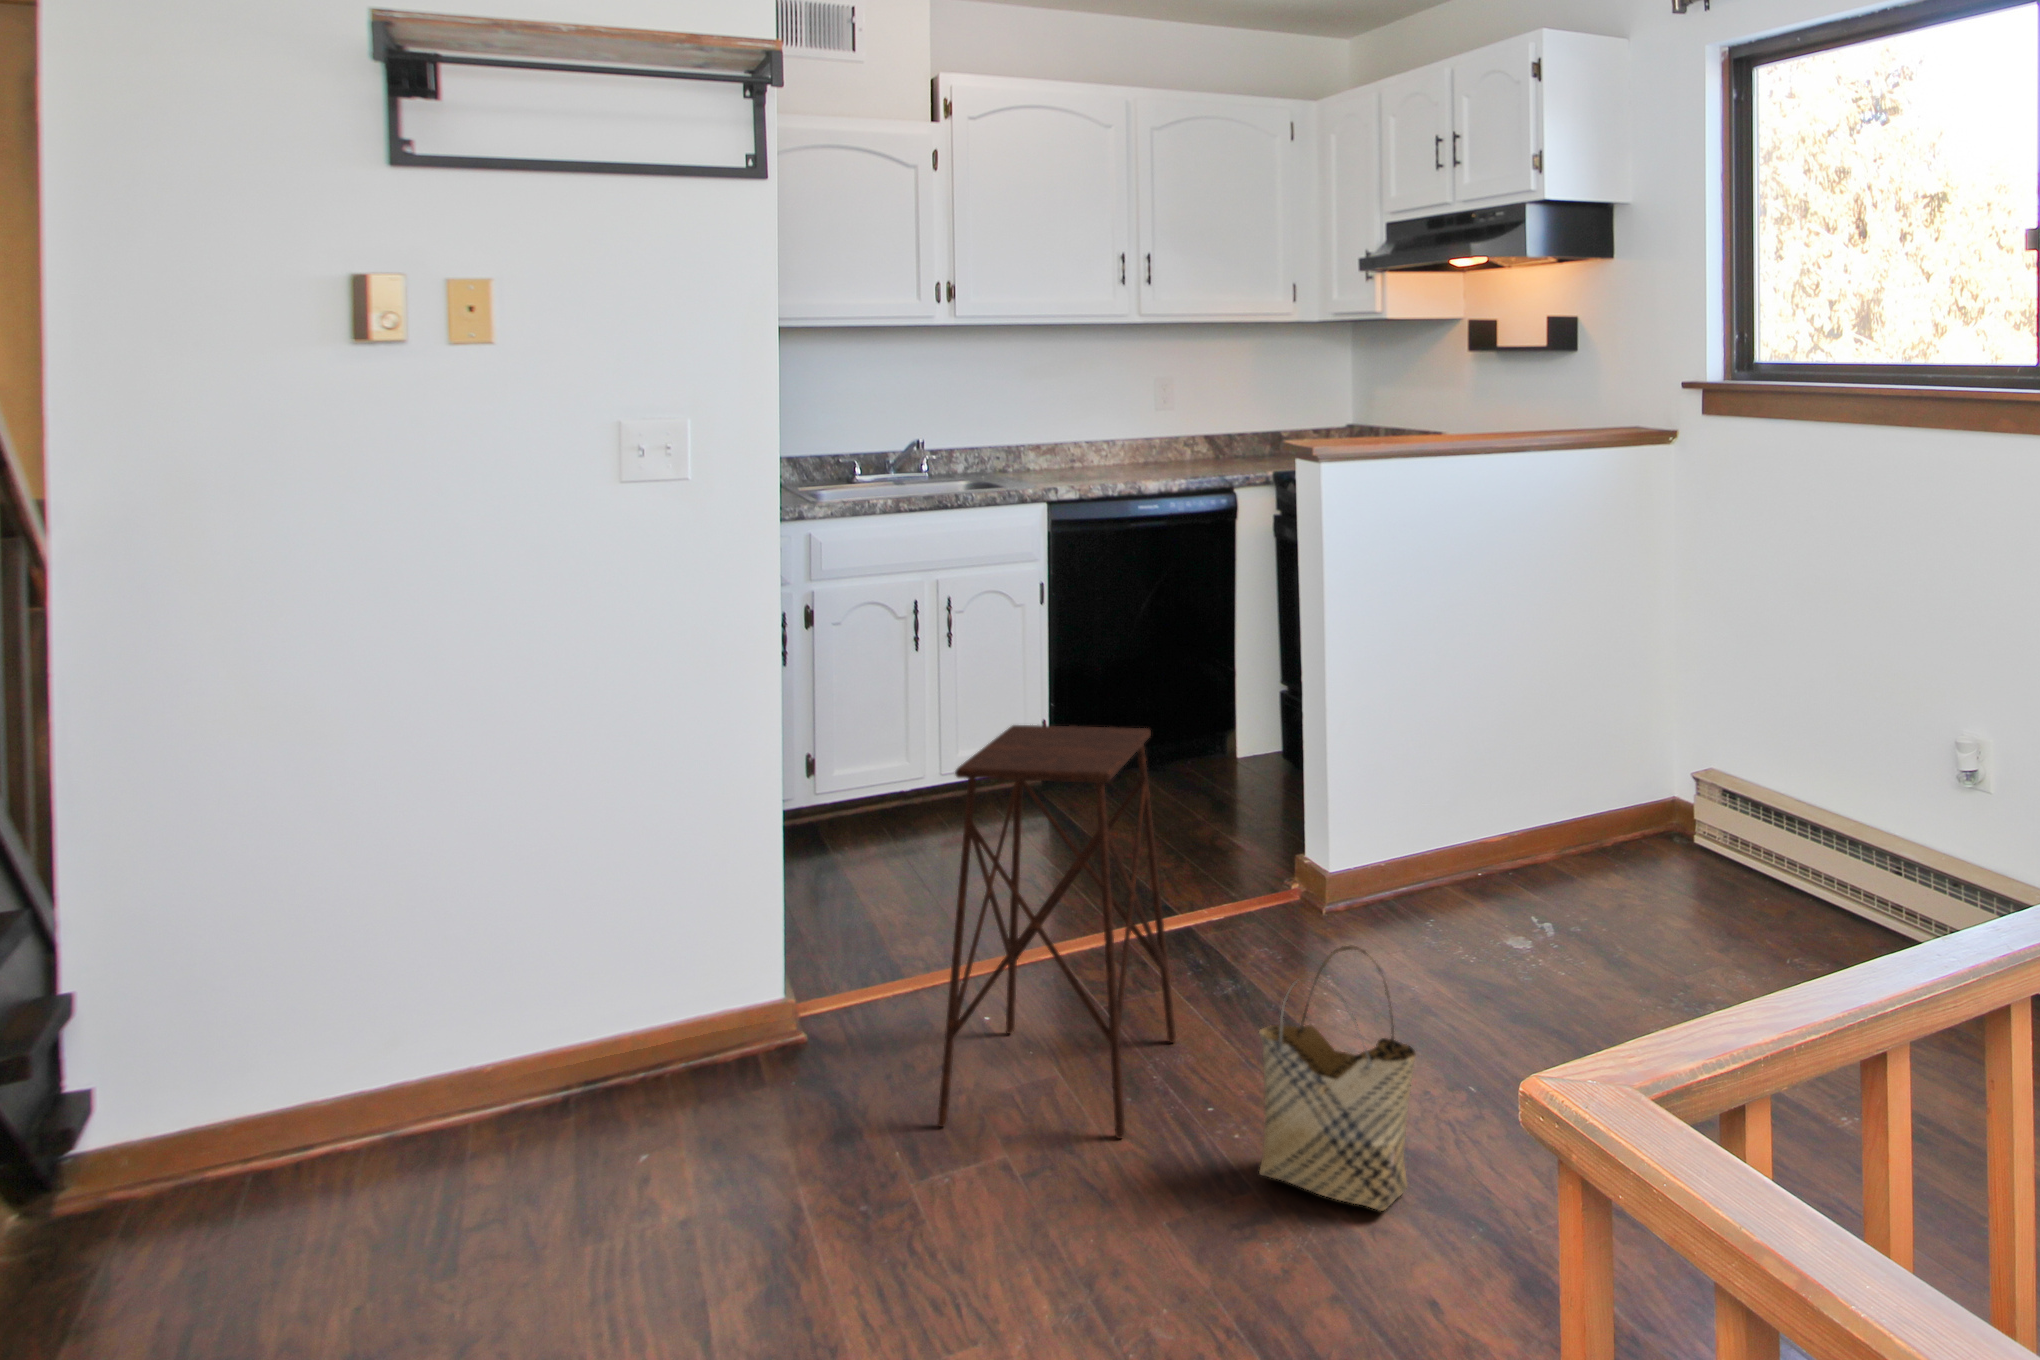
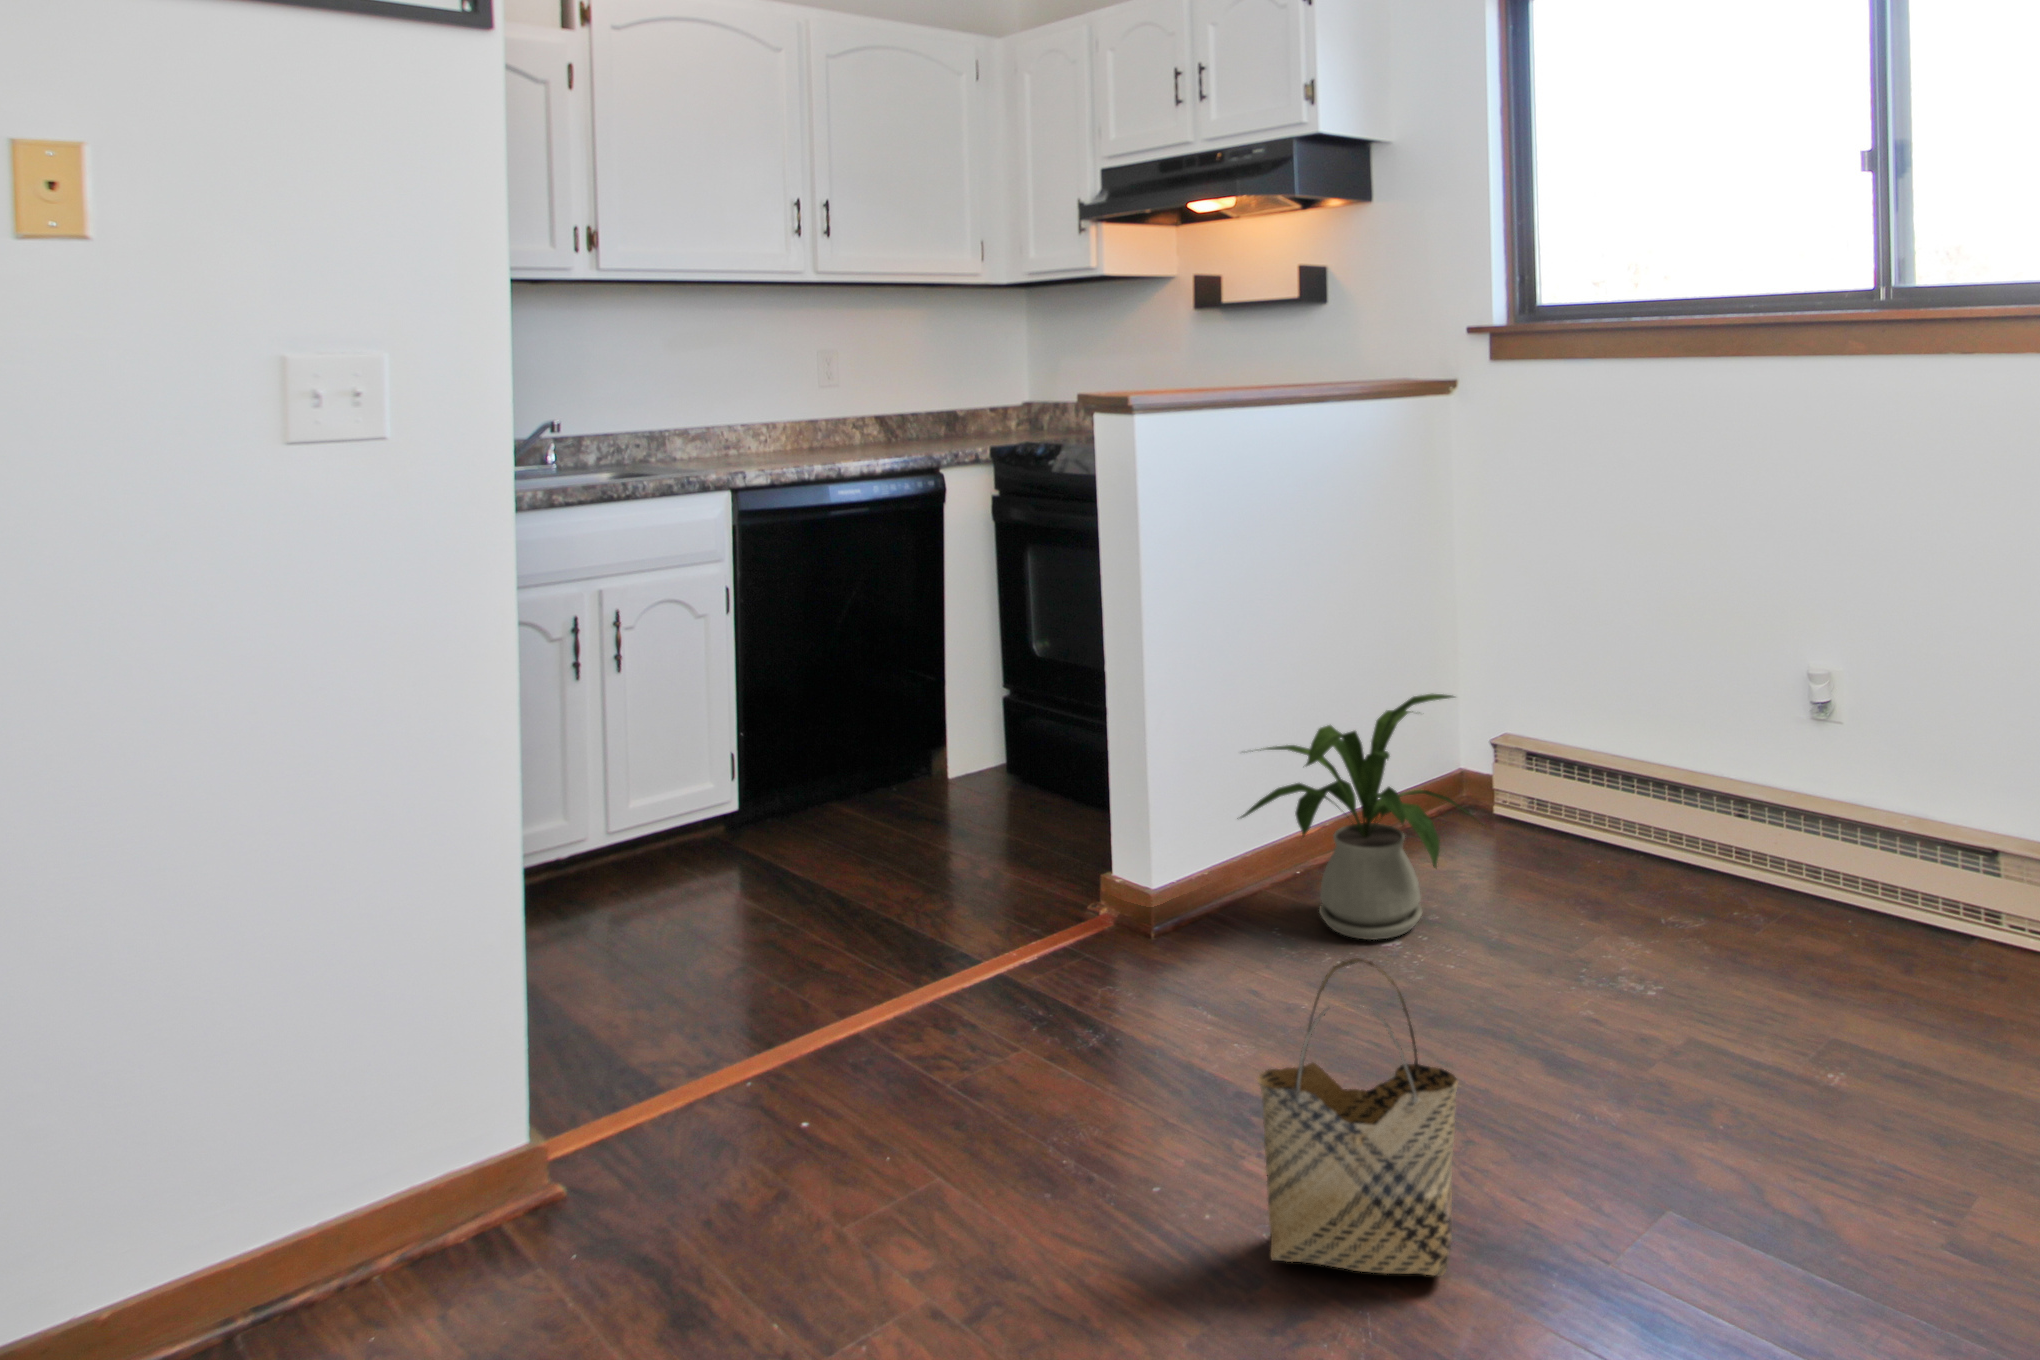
side table: present [937,725,1176,1138] -> none [812,727,1070,1281]
house plant: none [1397,730,1625,946] -> present [1237,694,1470,940]

